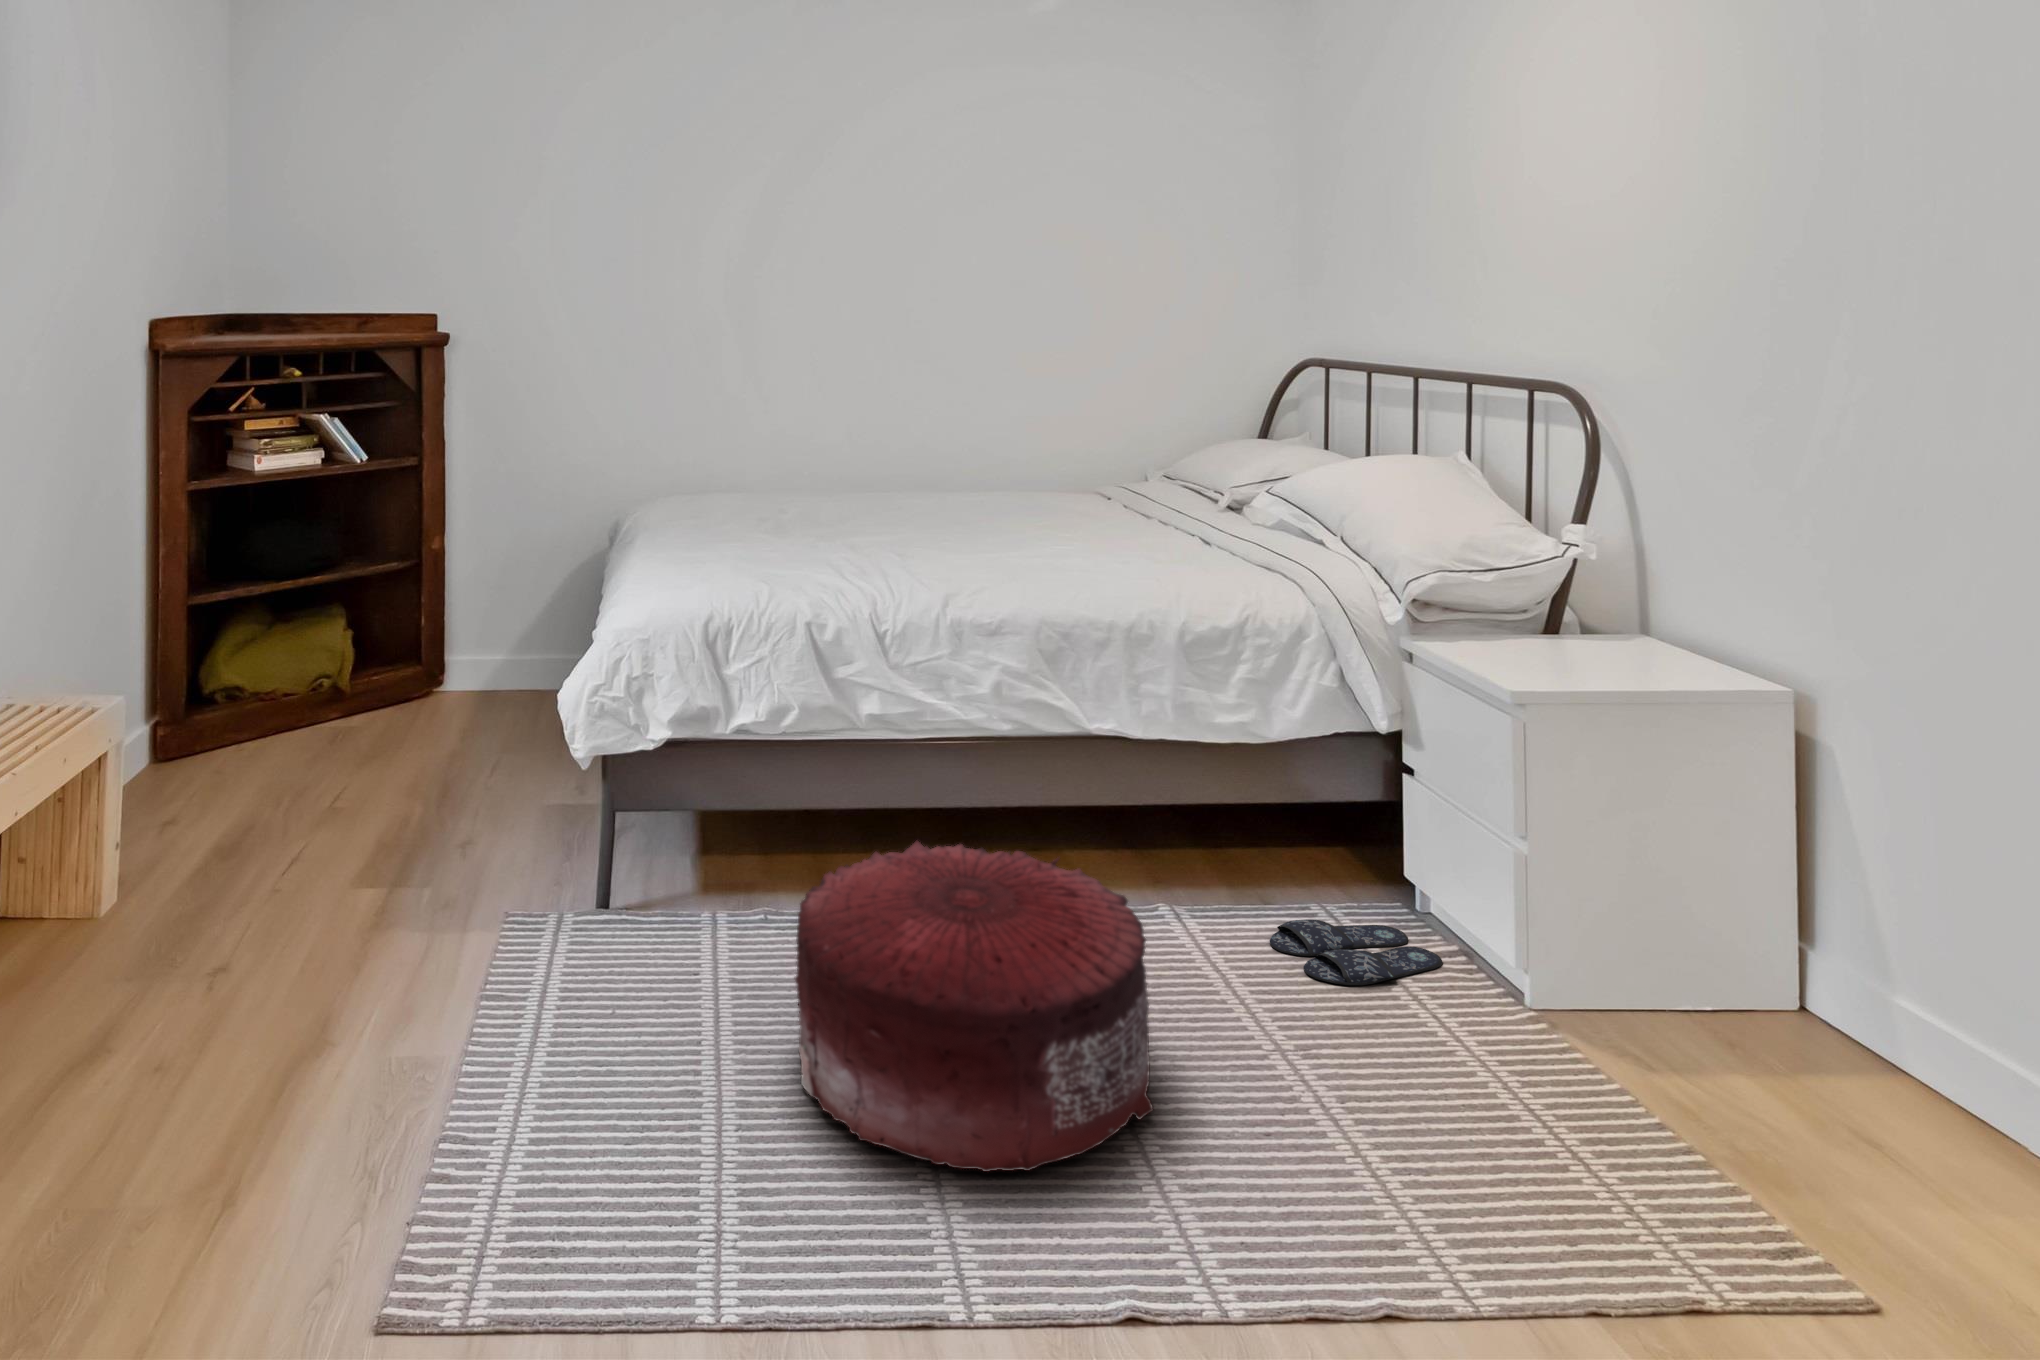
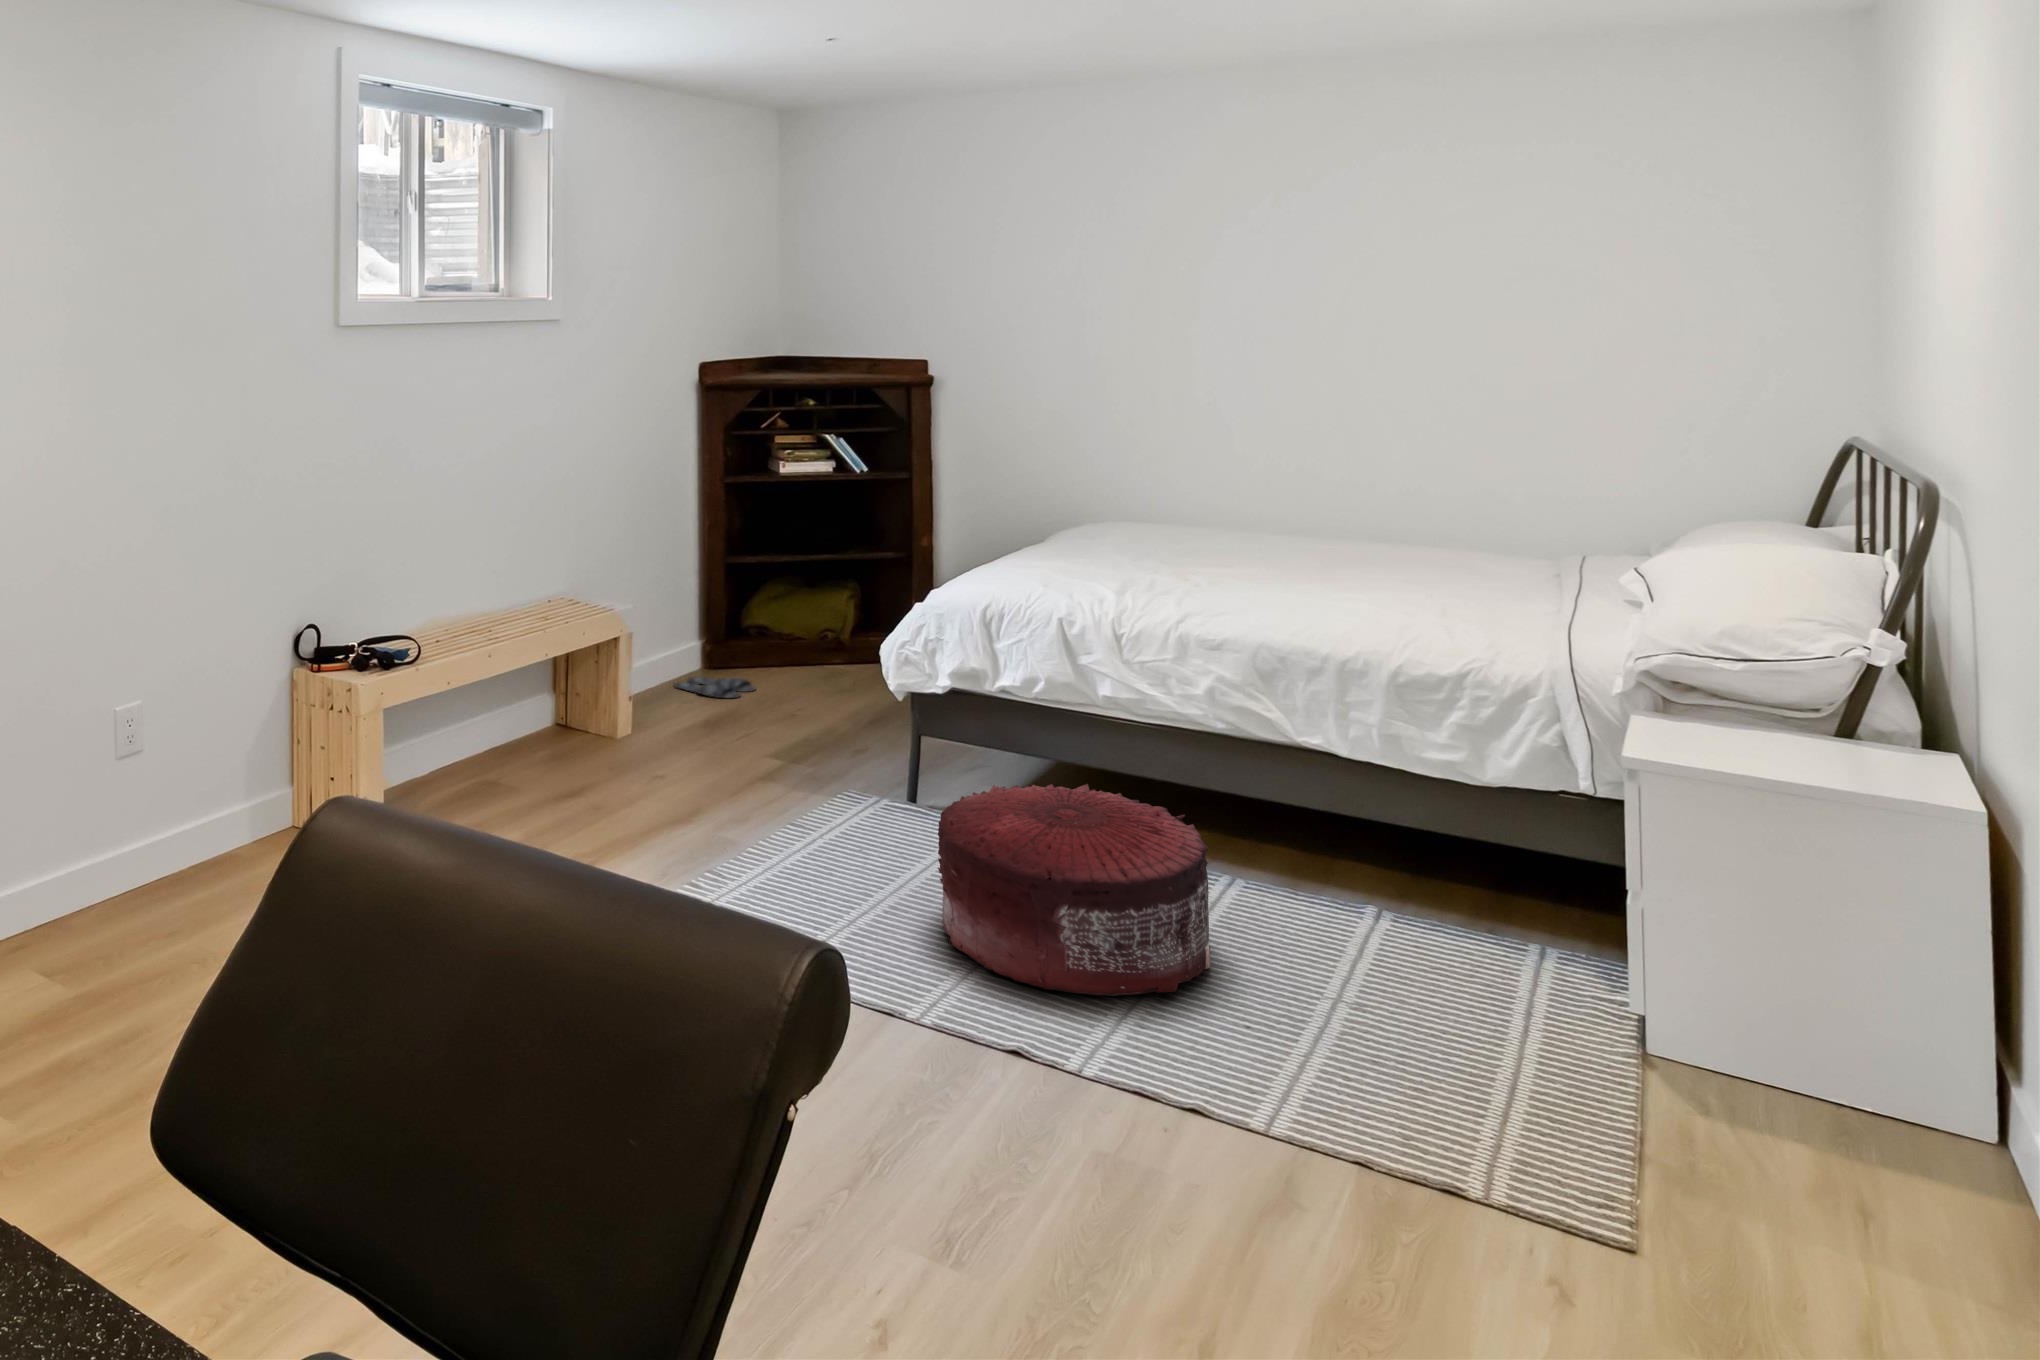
slippers: present [1270,919,1442,985] -> present [674,677,755,698]

